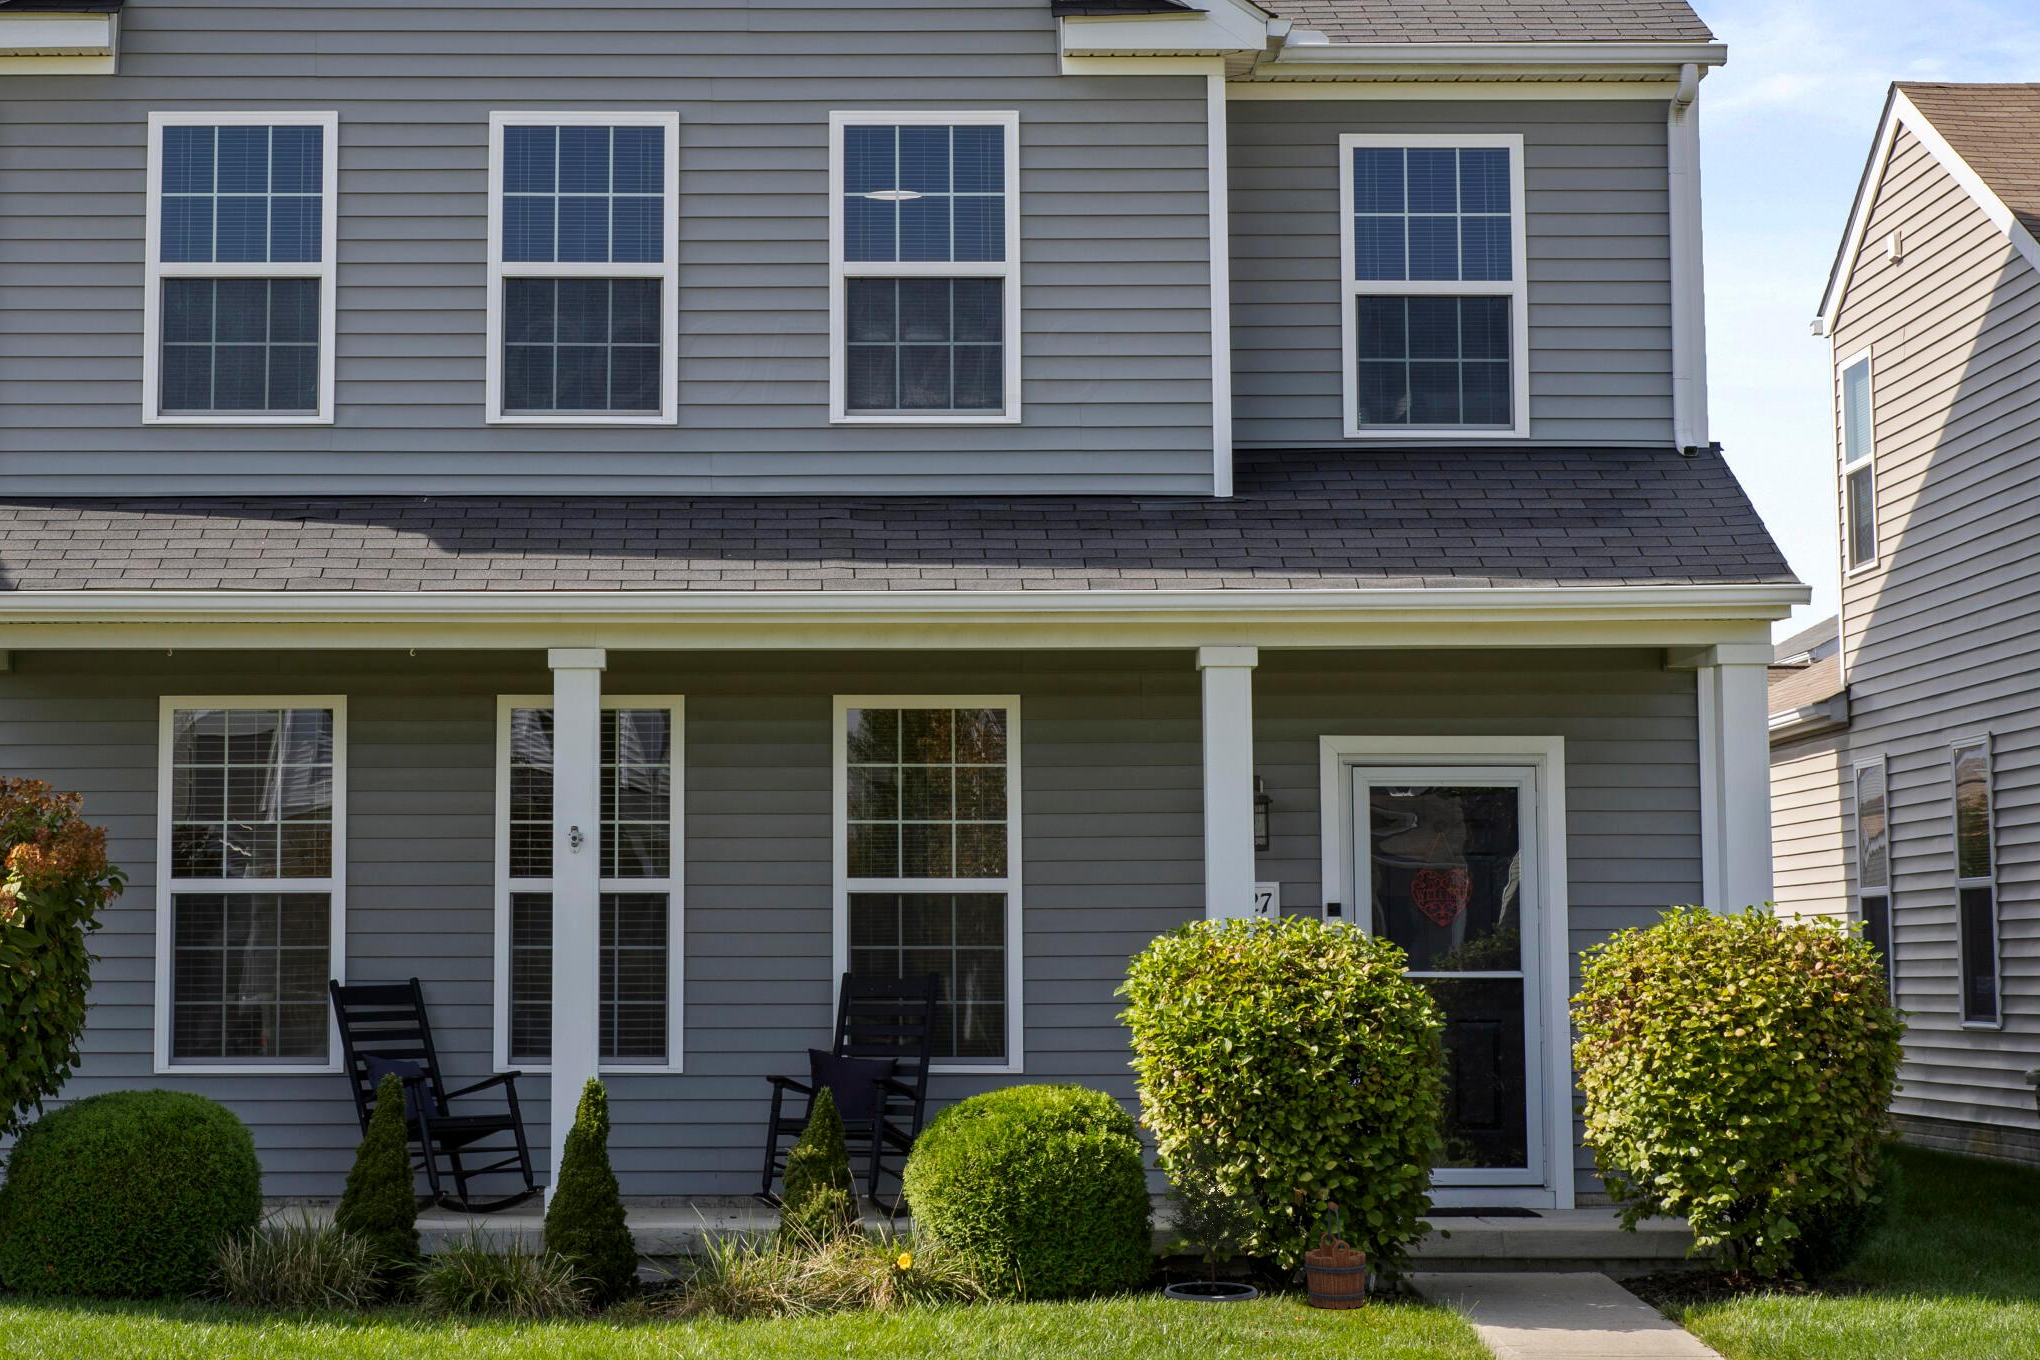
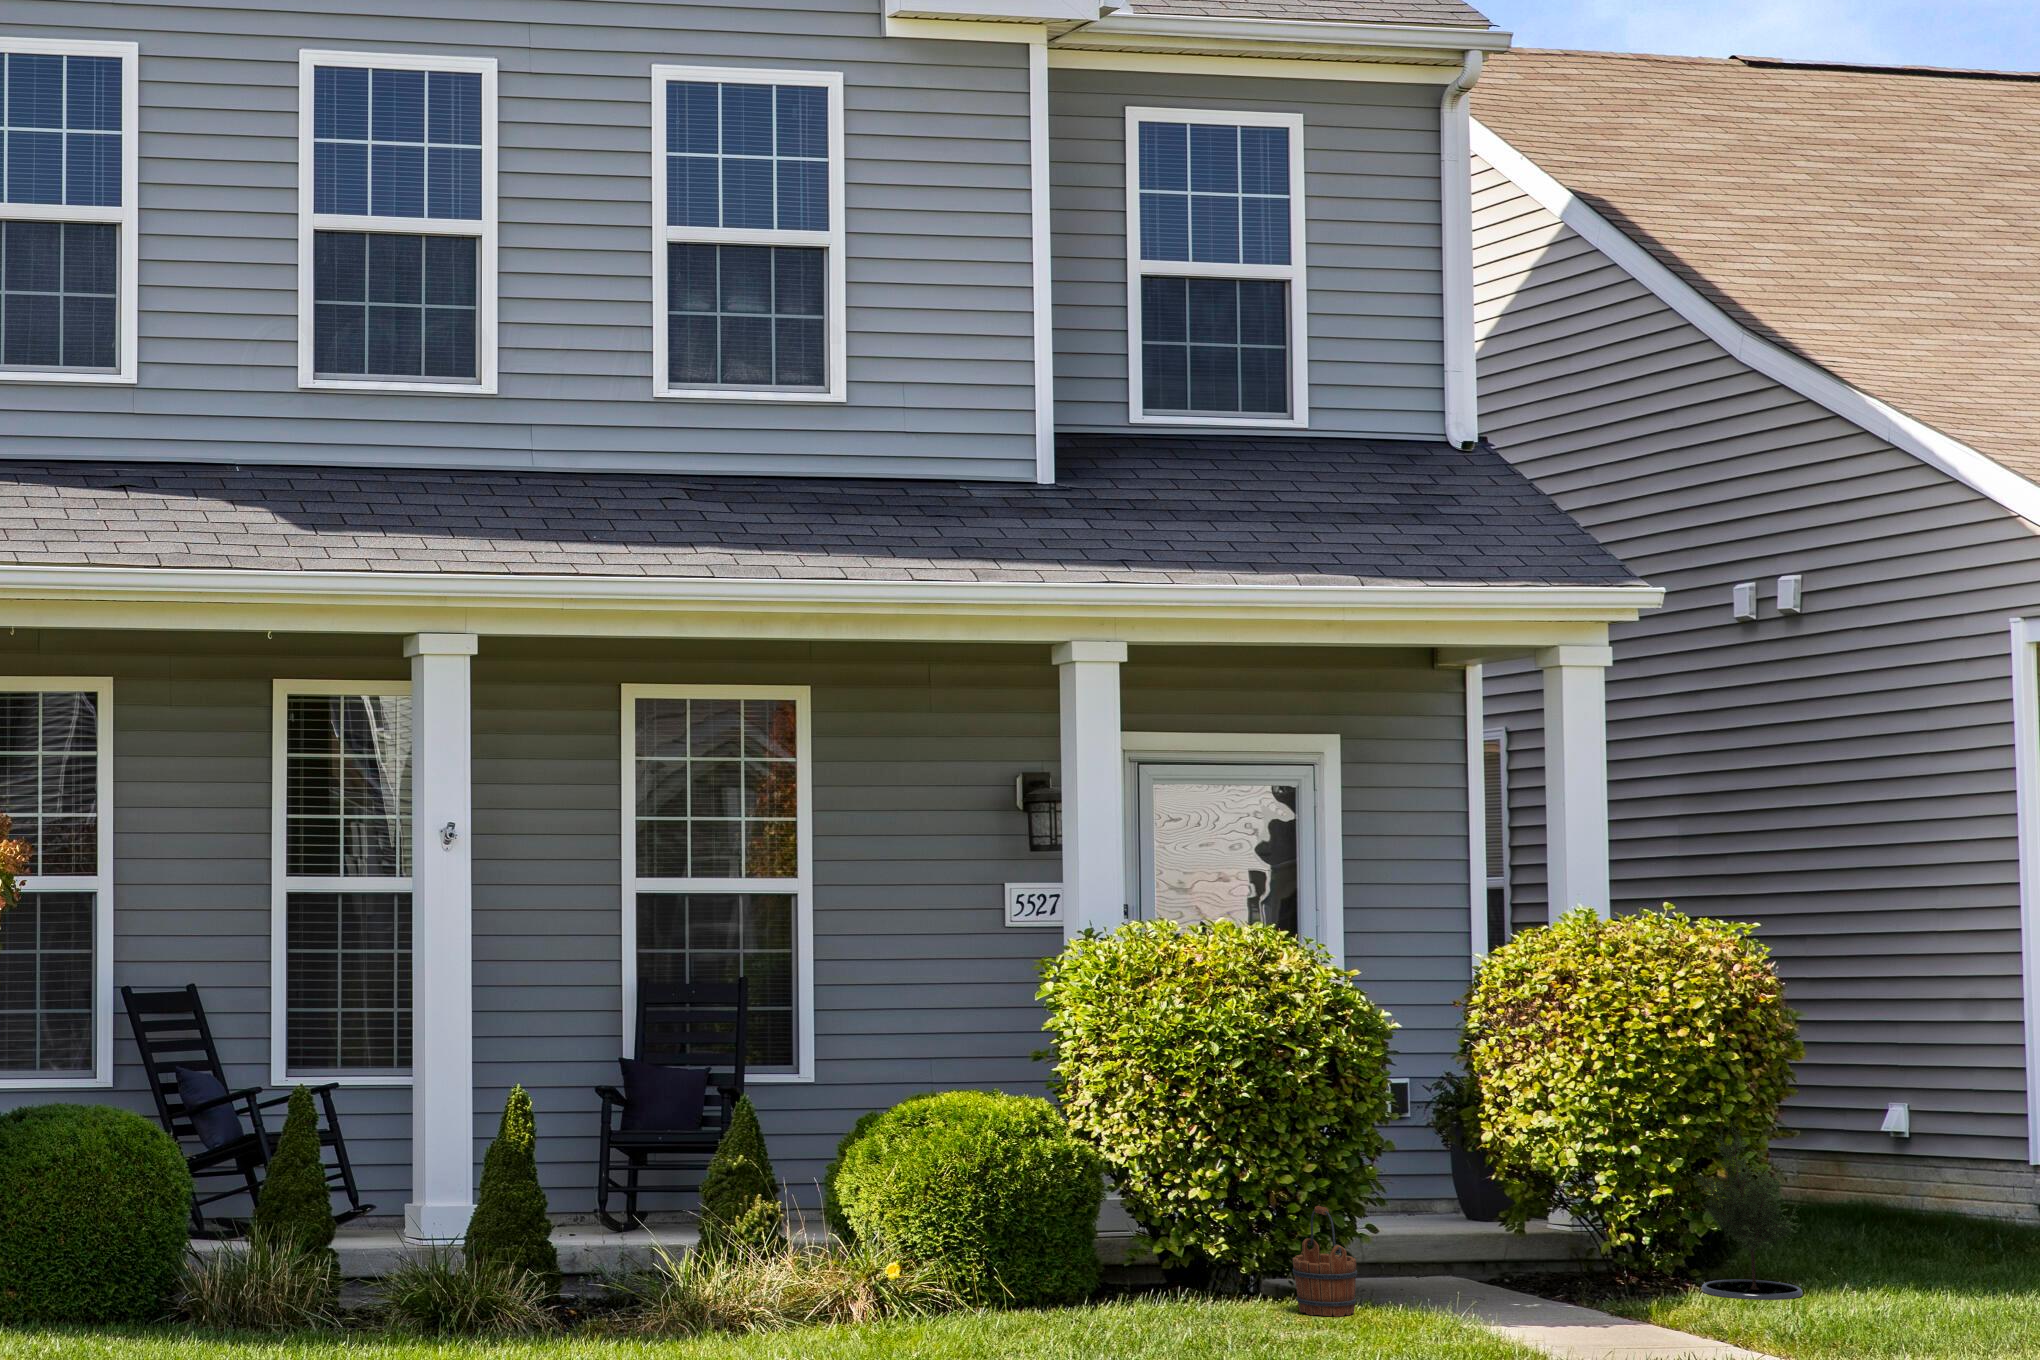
potted tree: present [1159,1132,1262,1302] -> present [1694,1122,1803,1300]

